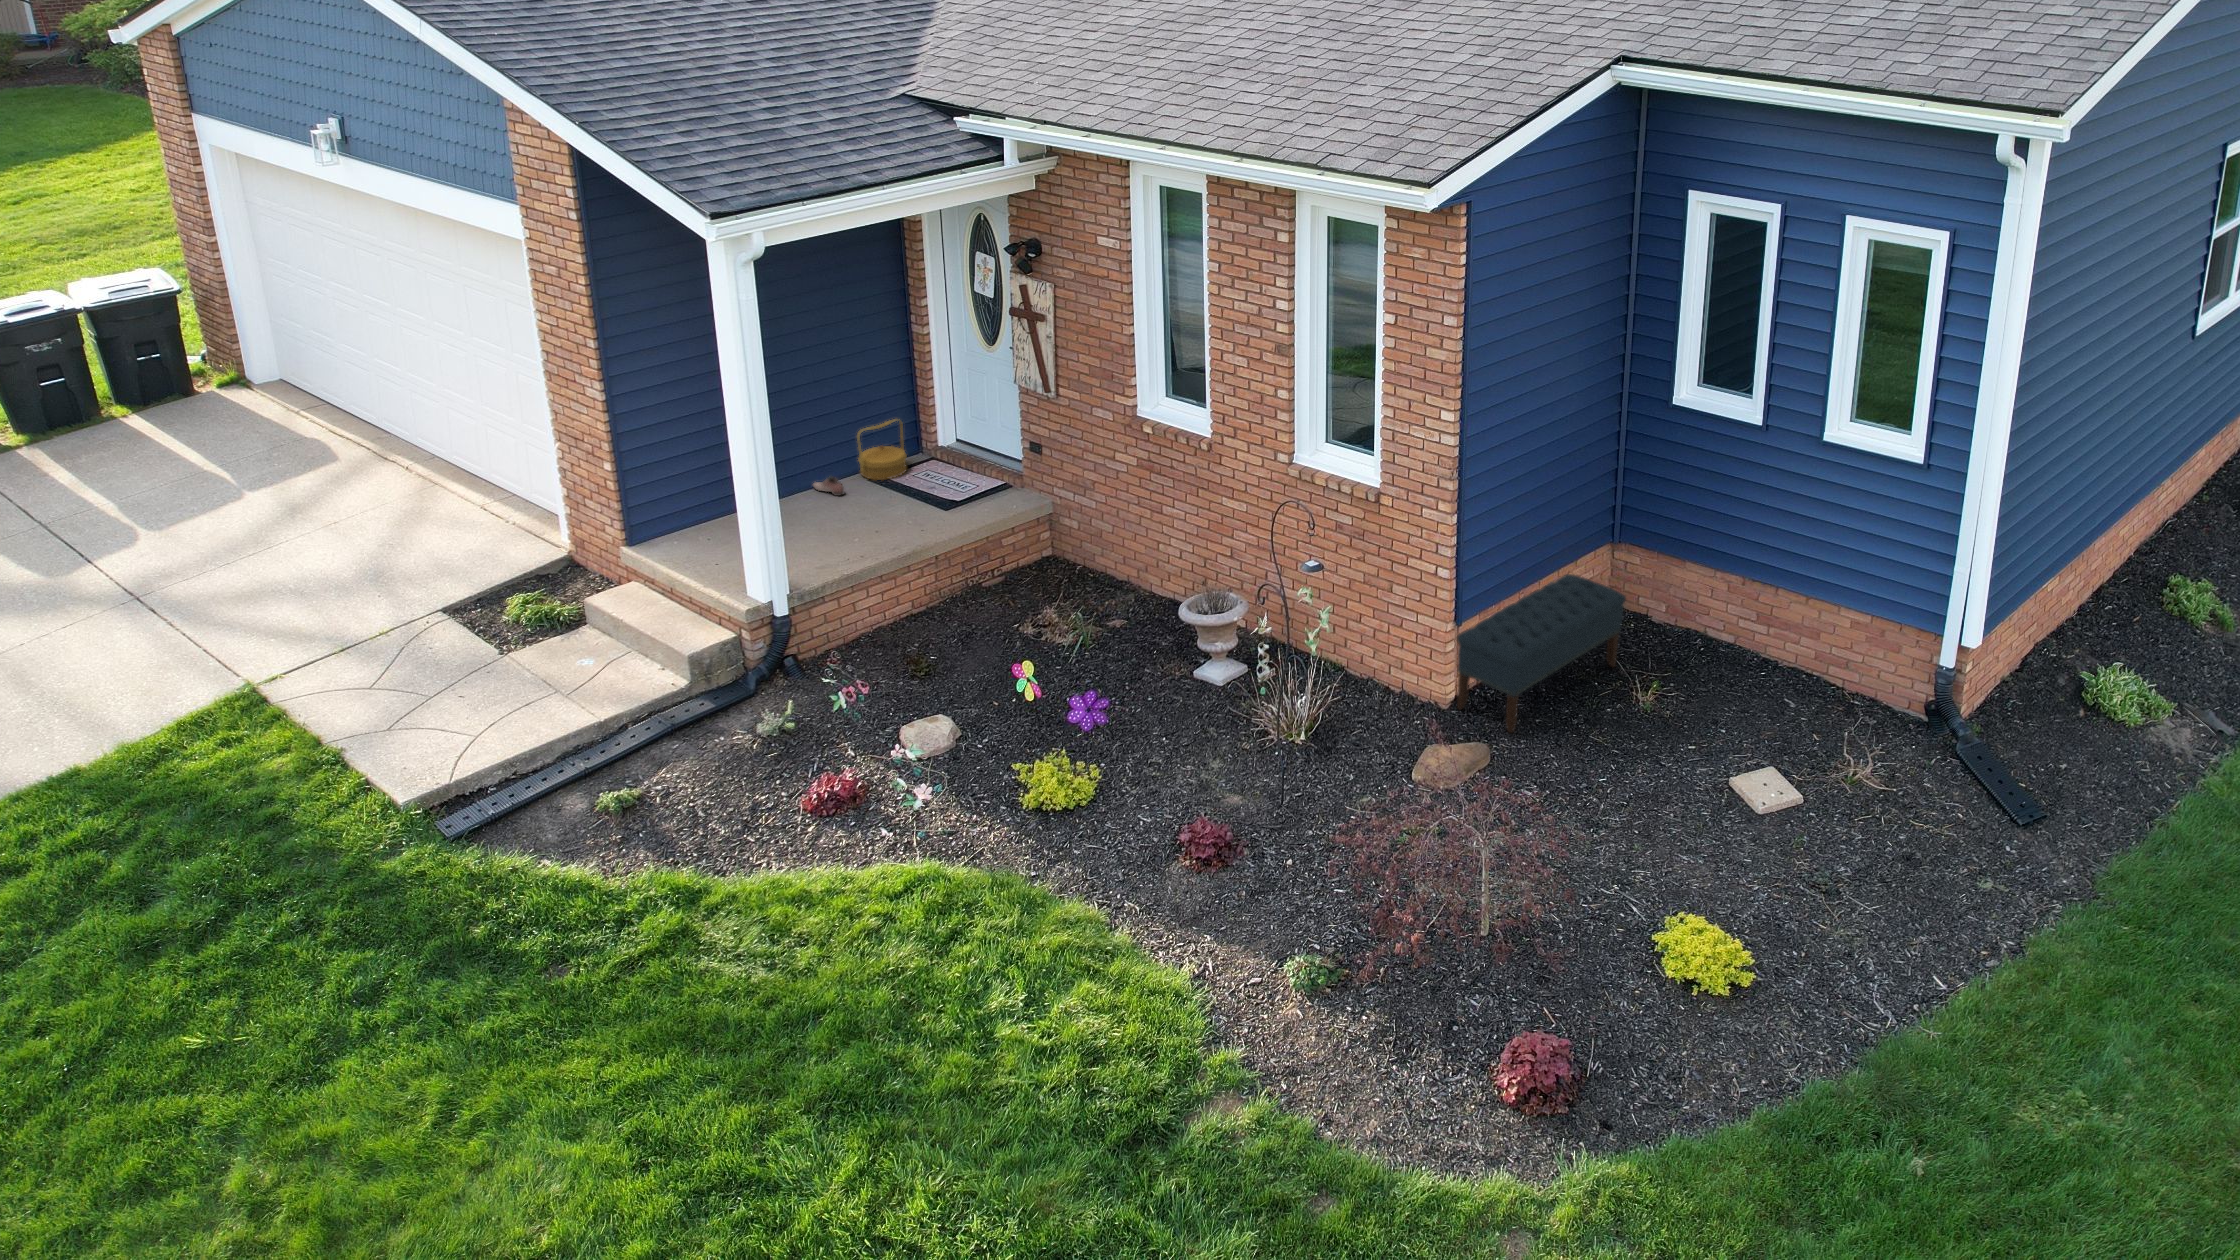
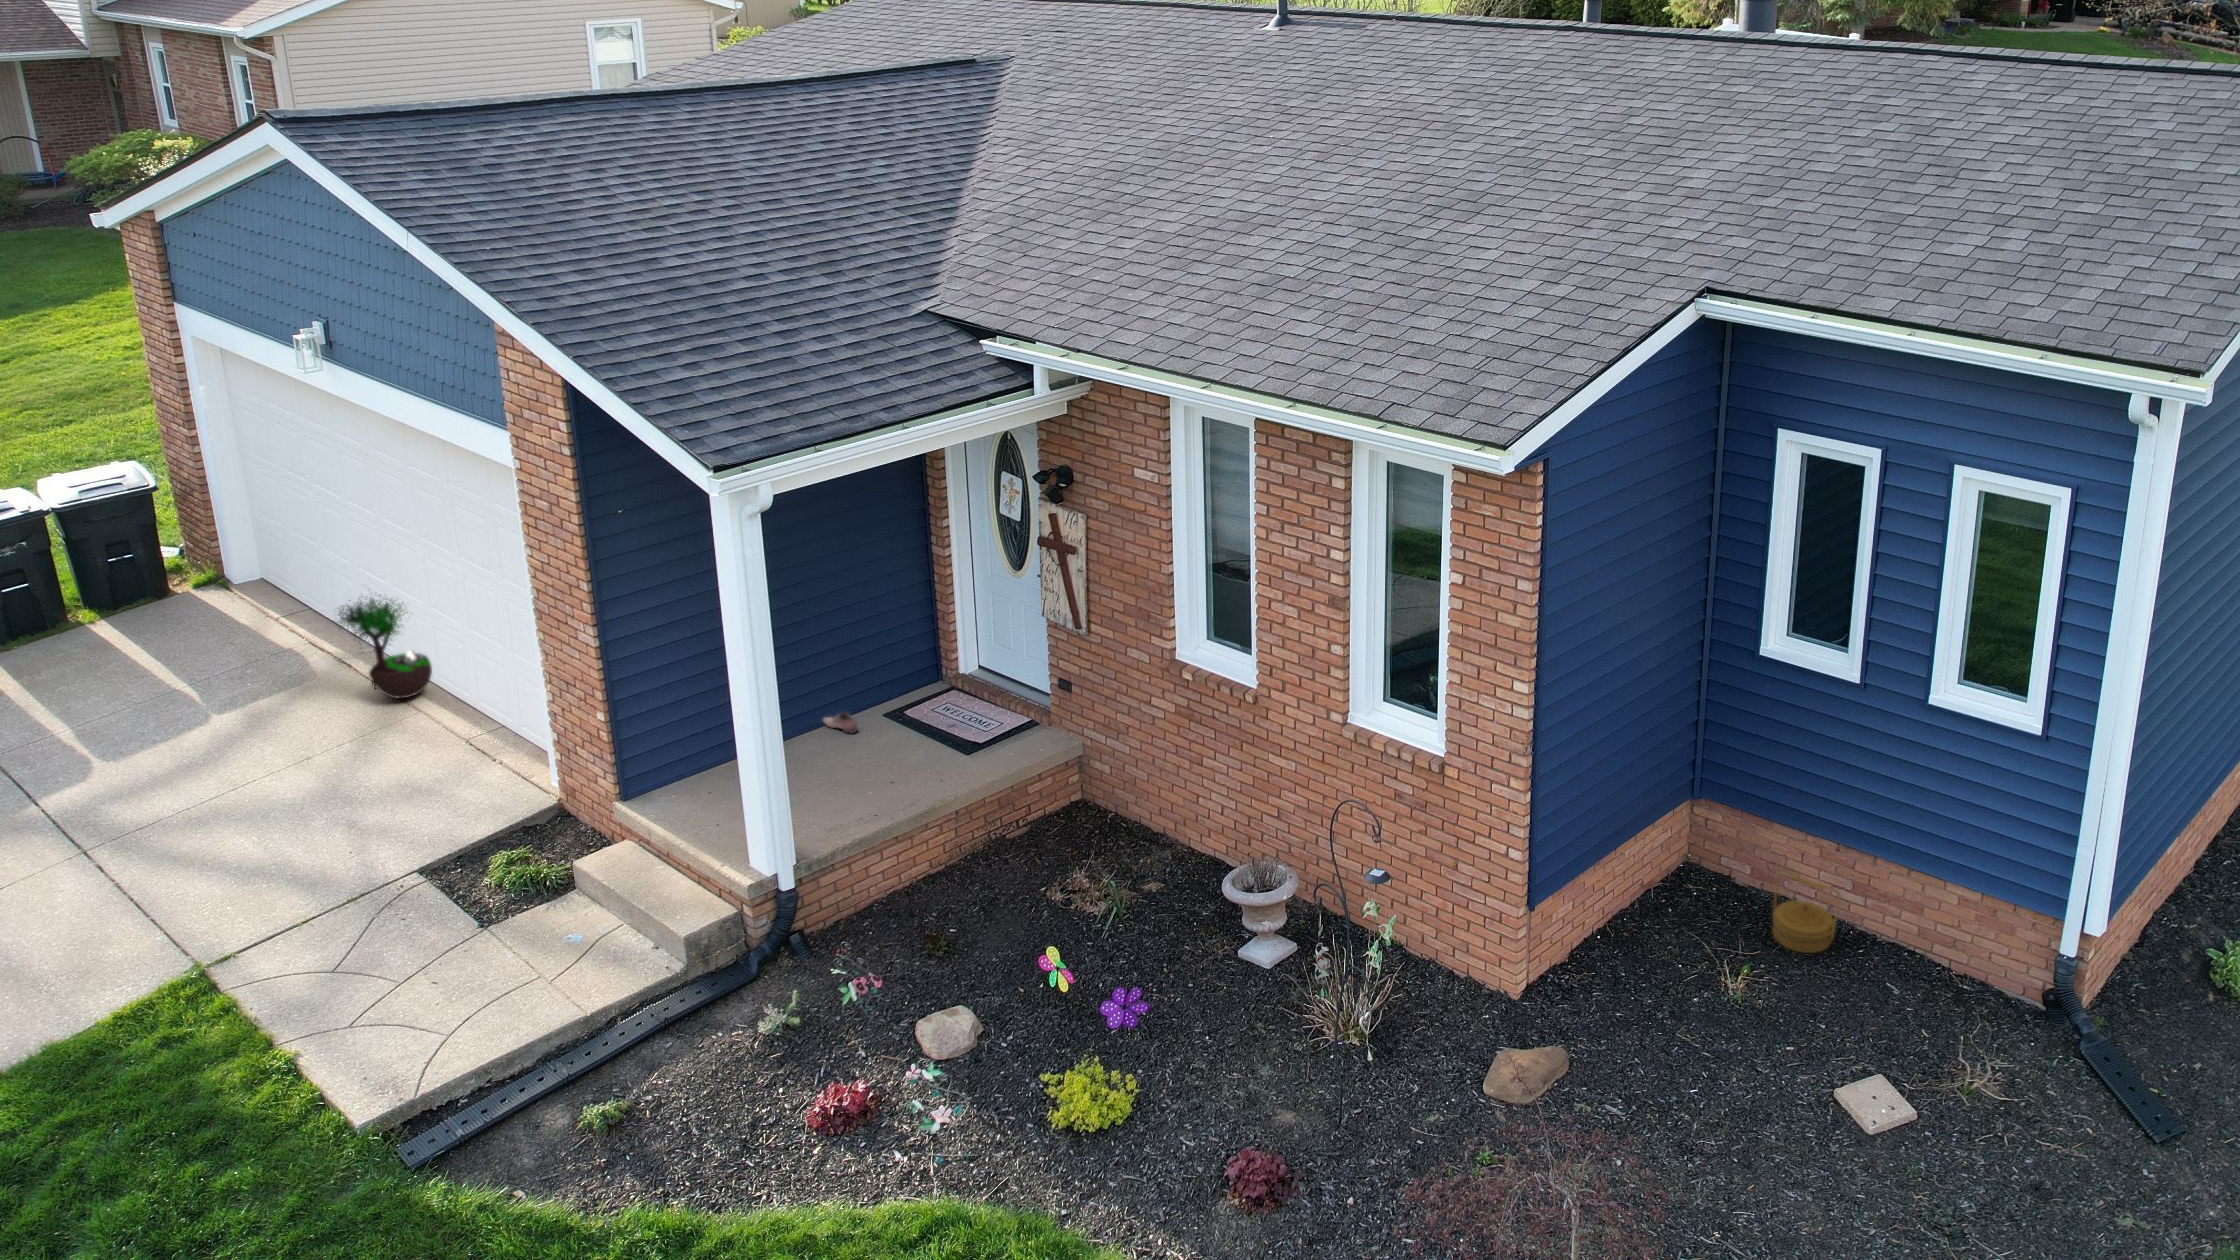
potted tree: none [355,363,449,471] -> present [334,593,432,698]
basket: present [857,419,907,480] -> present [1773,871,1840,953]
bench: present [1457,574,1626,733] -> none [1527,837,1710,1028]

